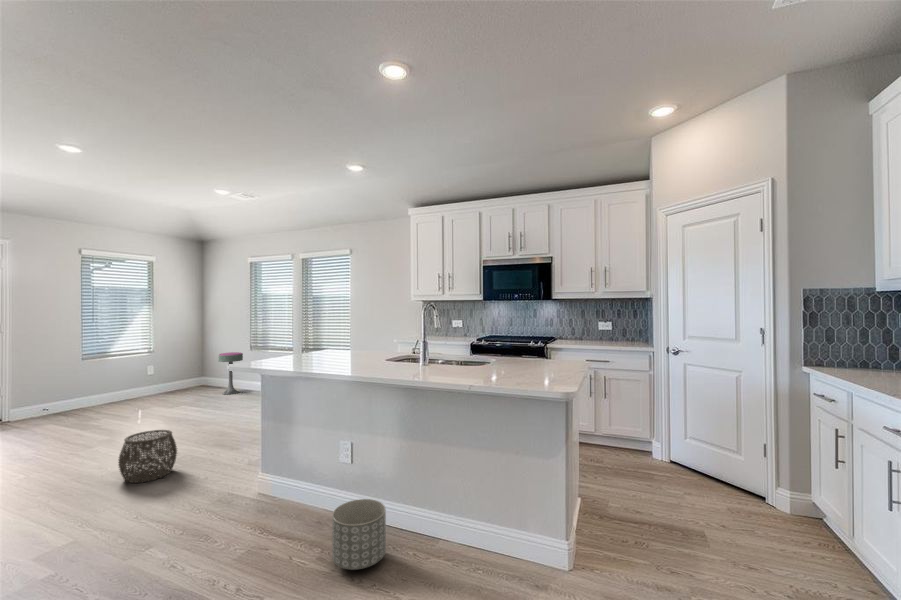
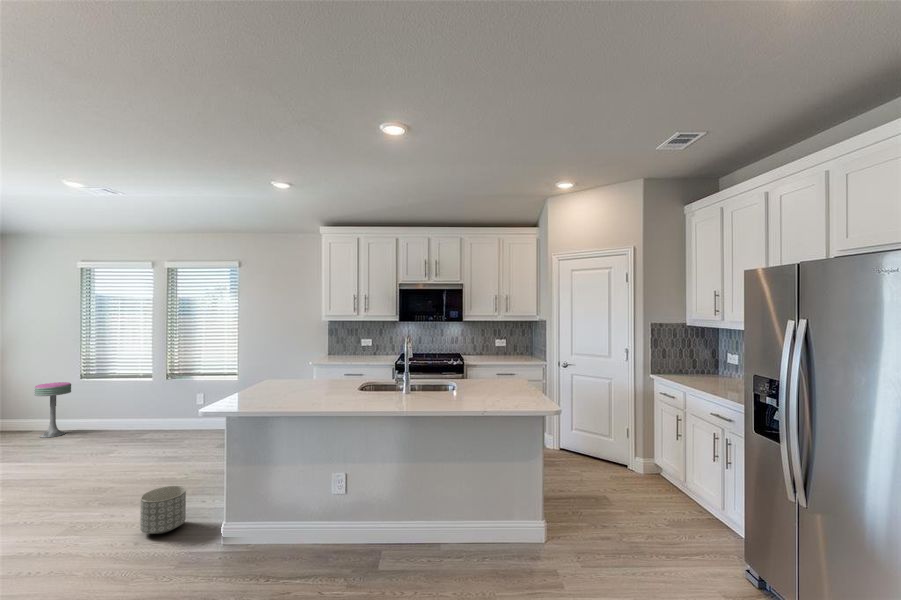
woven basket: present [118,430,177,483] -> none [23,484,97,552]
planter: present [332,499,386,570] -> present [140,486,186,534]

